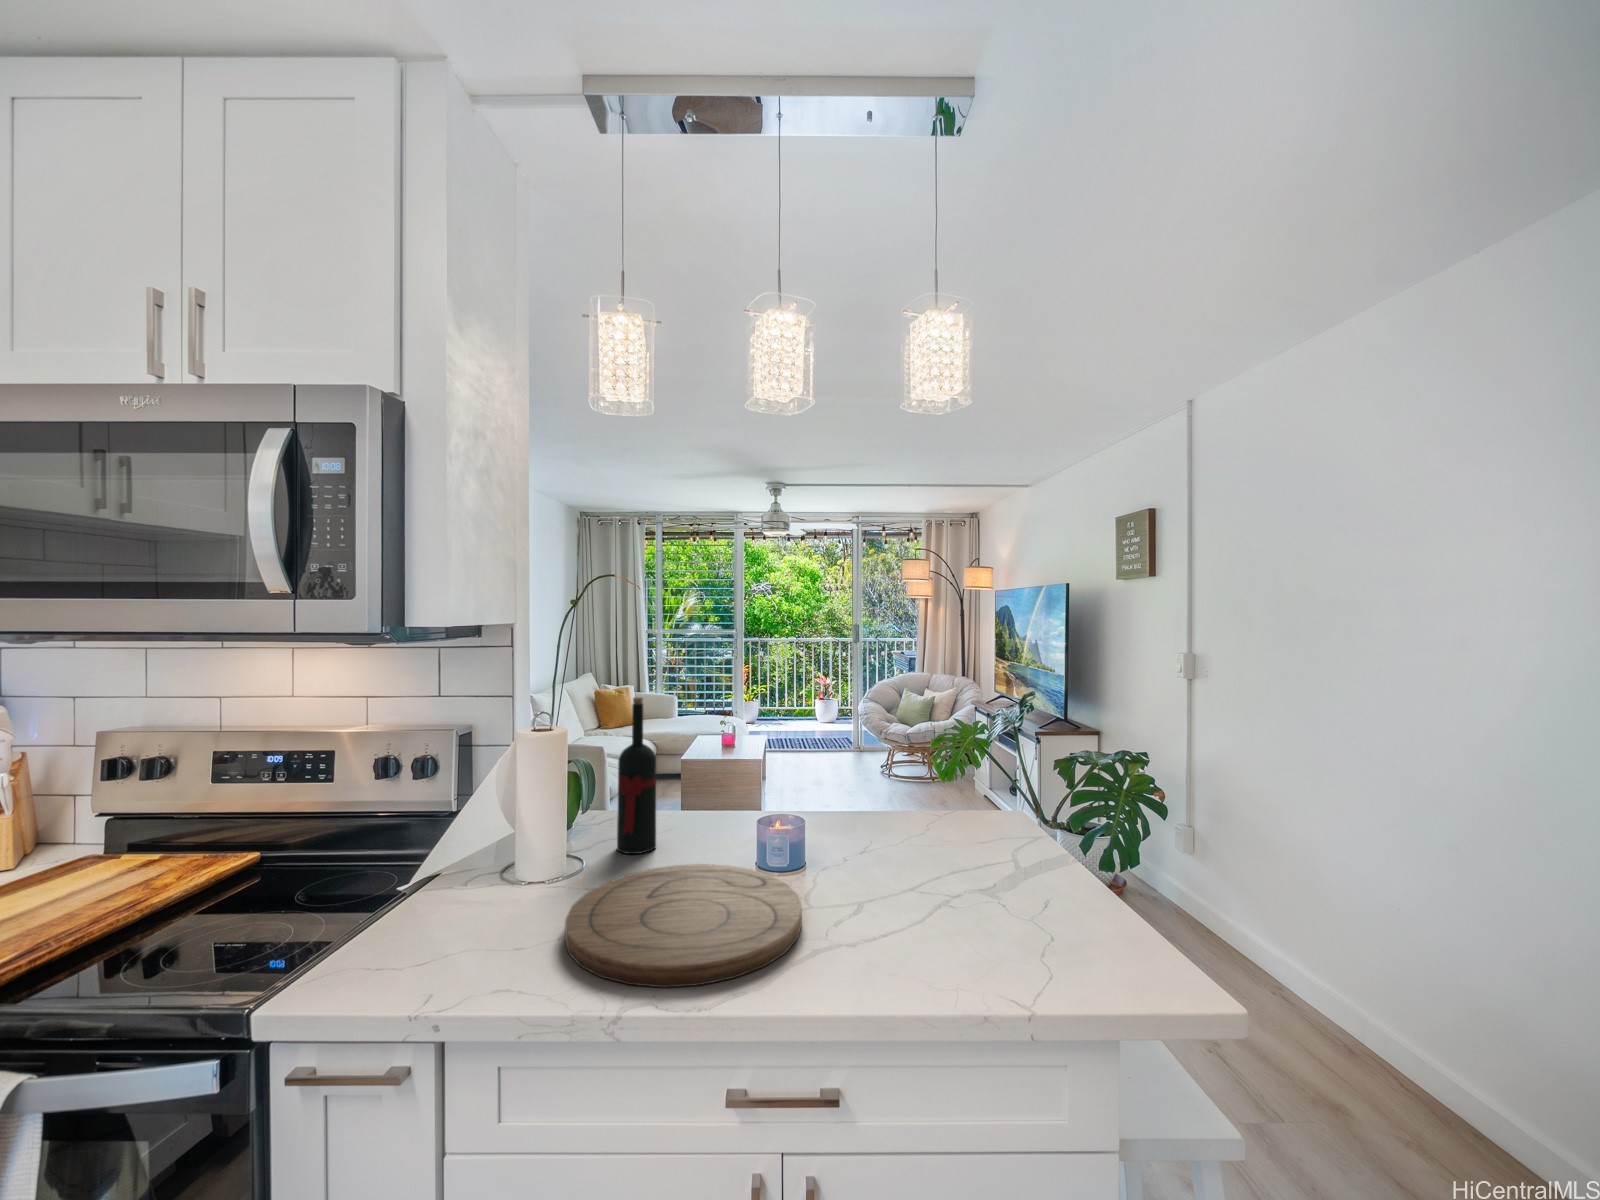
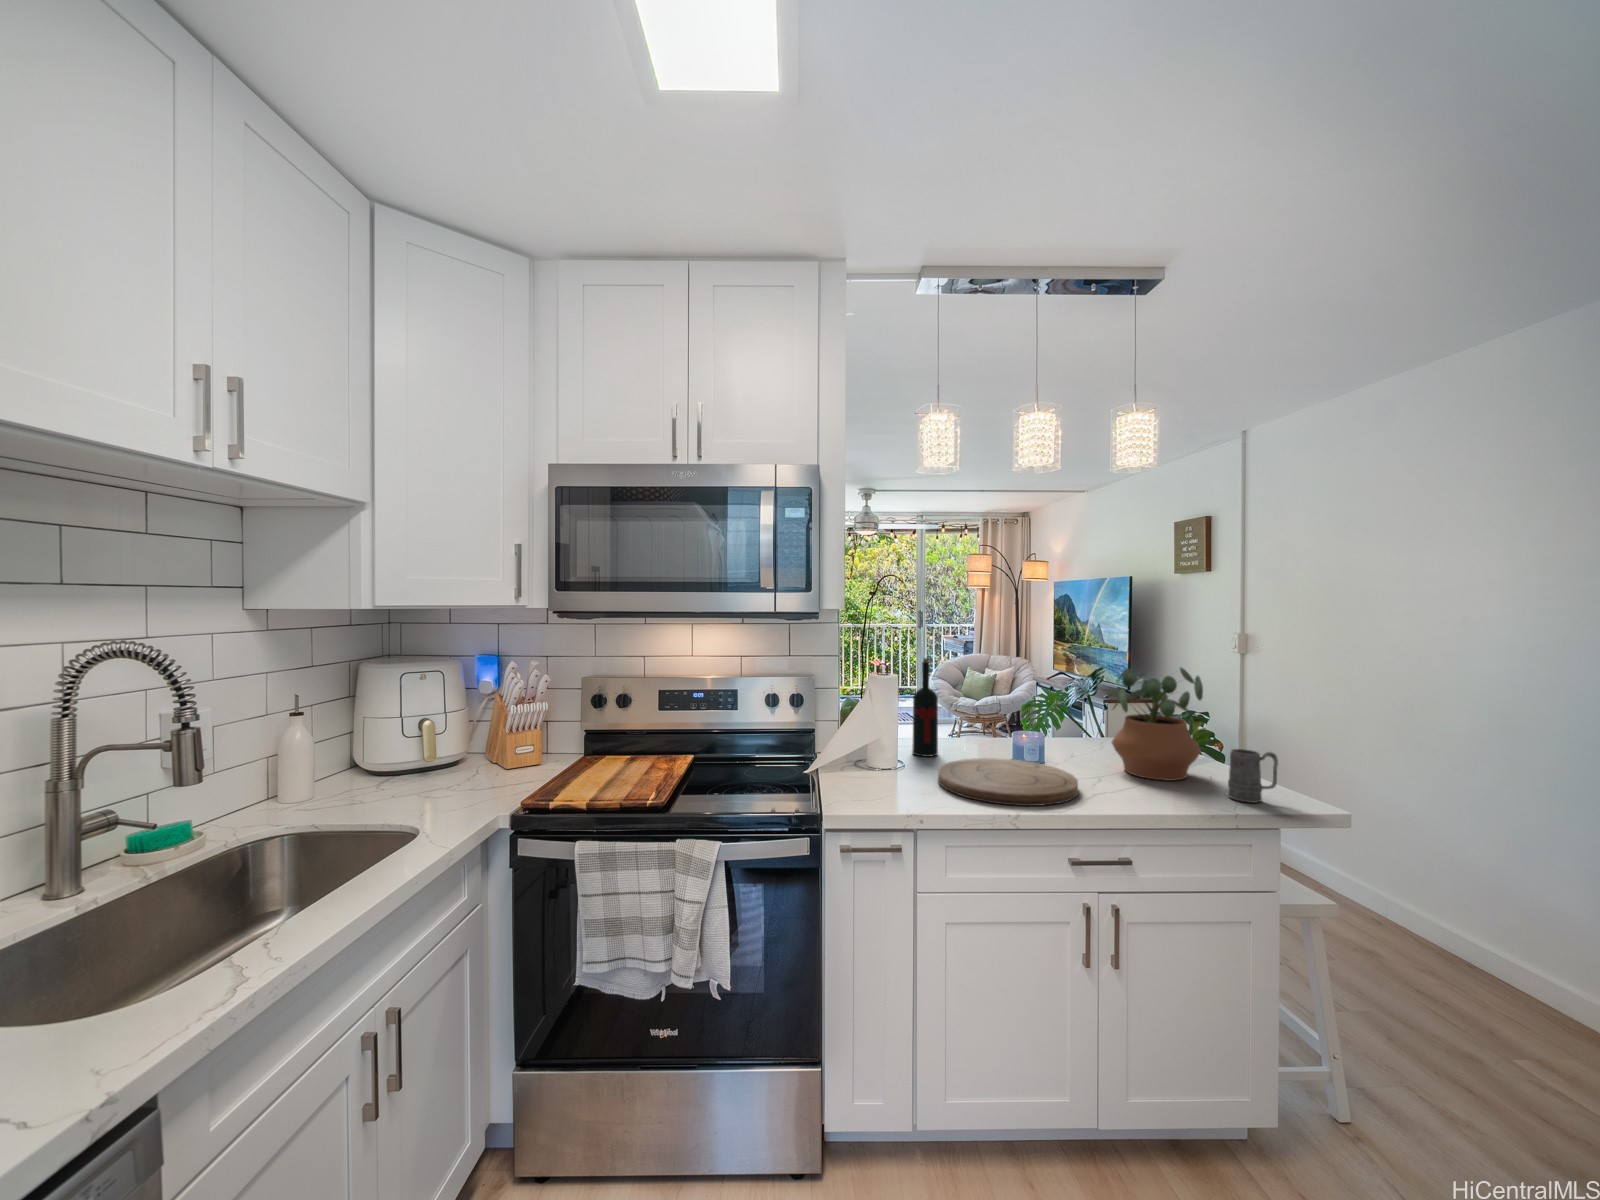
potted plant: none [899,715,1033,909] -> present [1107,667,1203,781]
mug: none [1050,867,1131,971] -> present [1228,749,1278,803]

